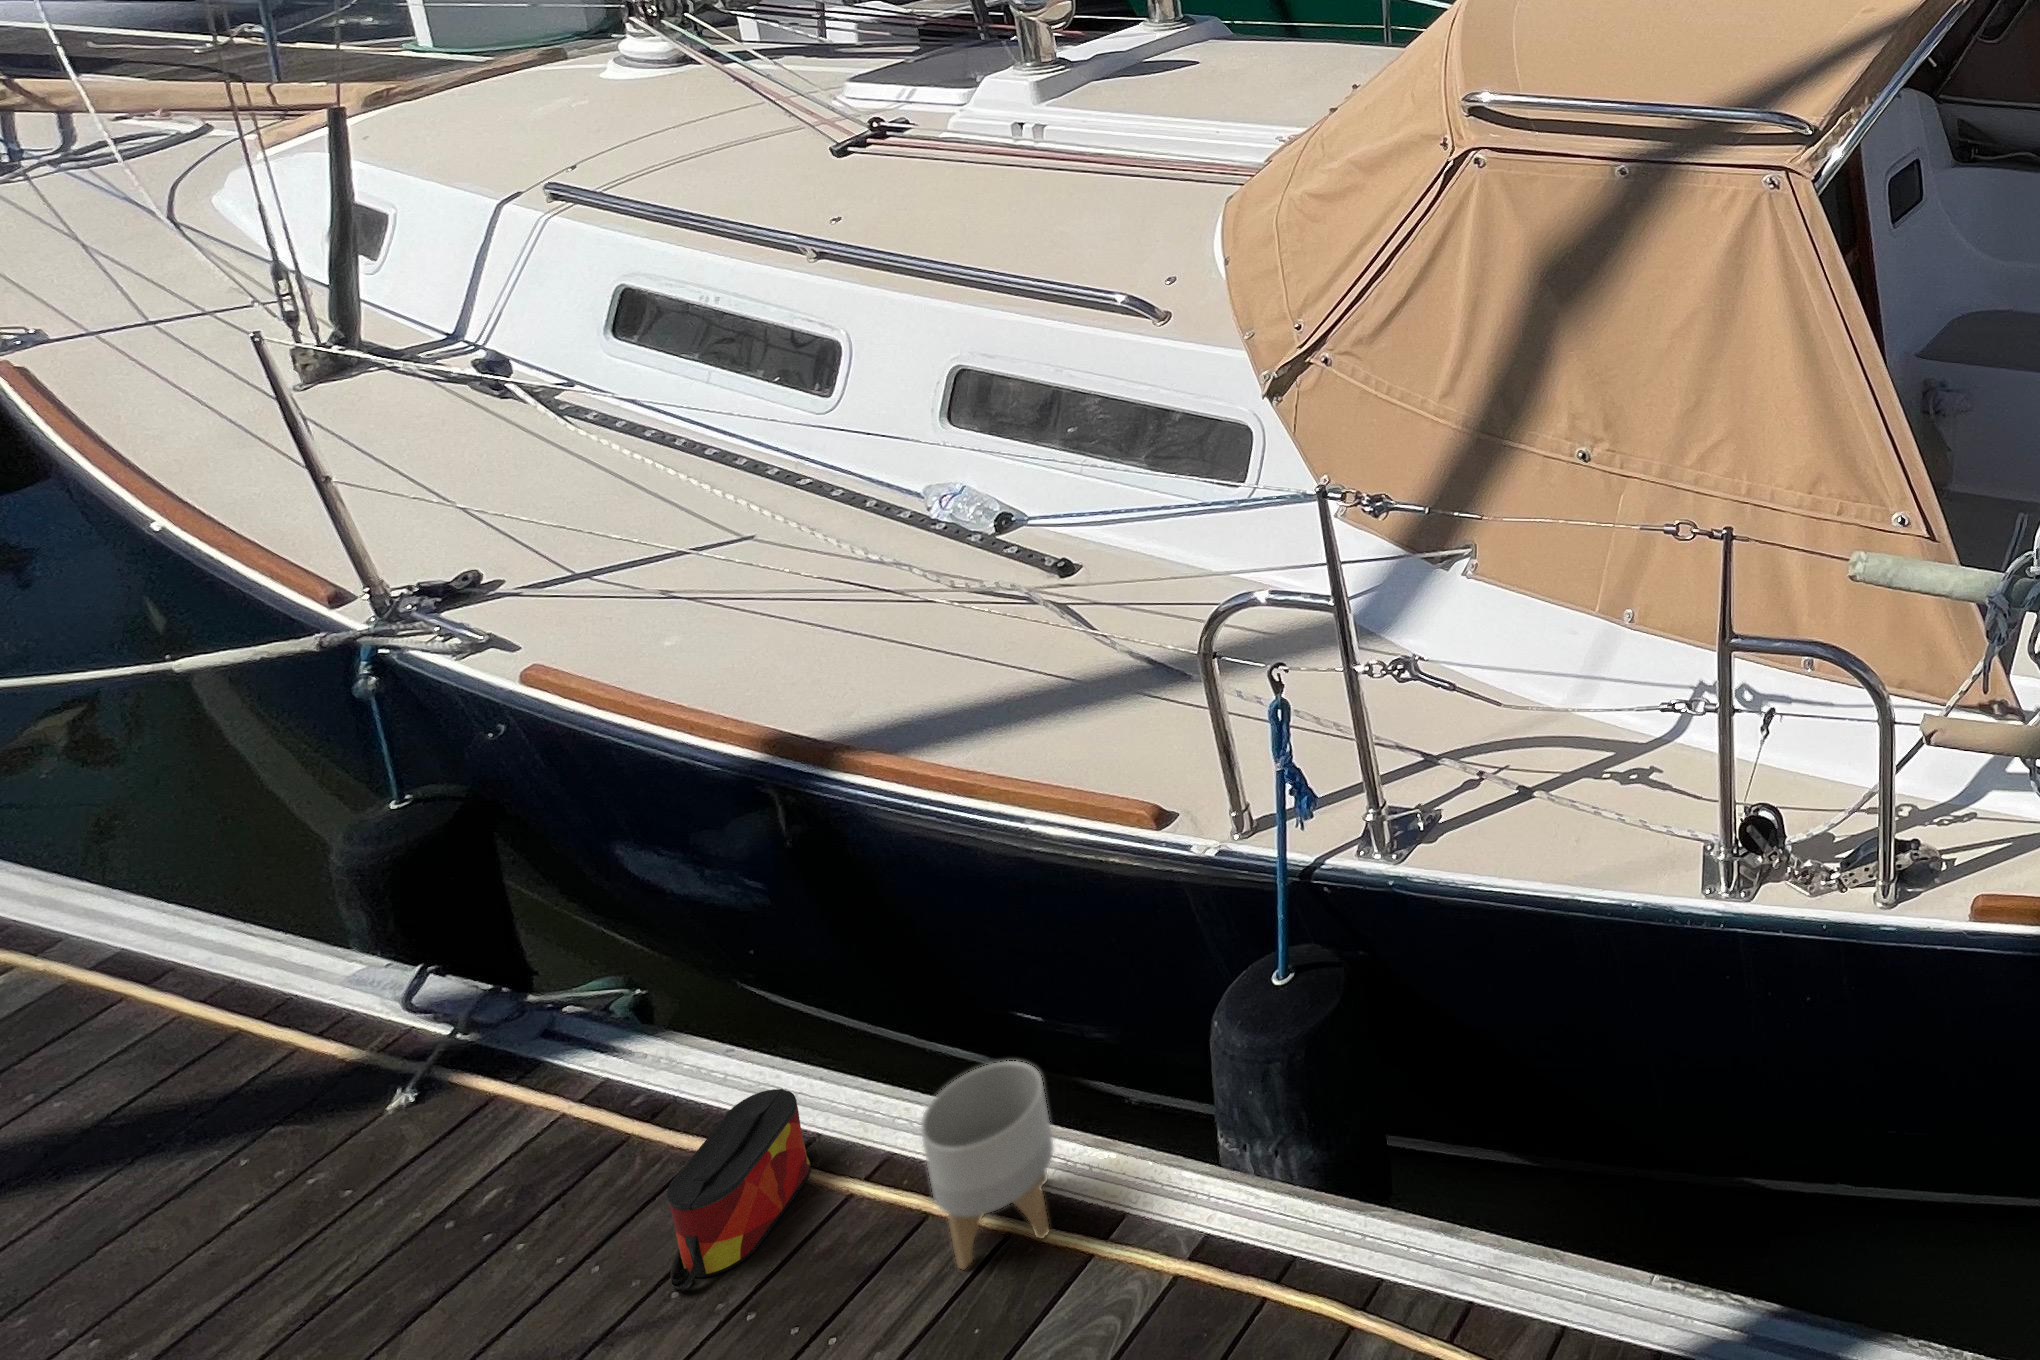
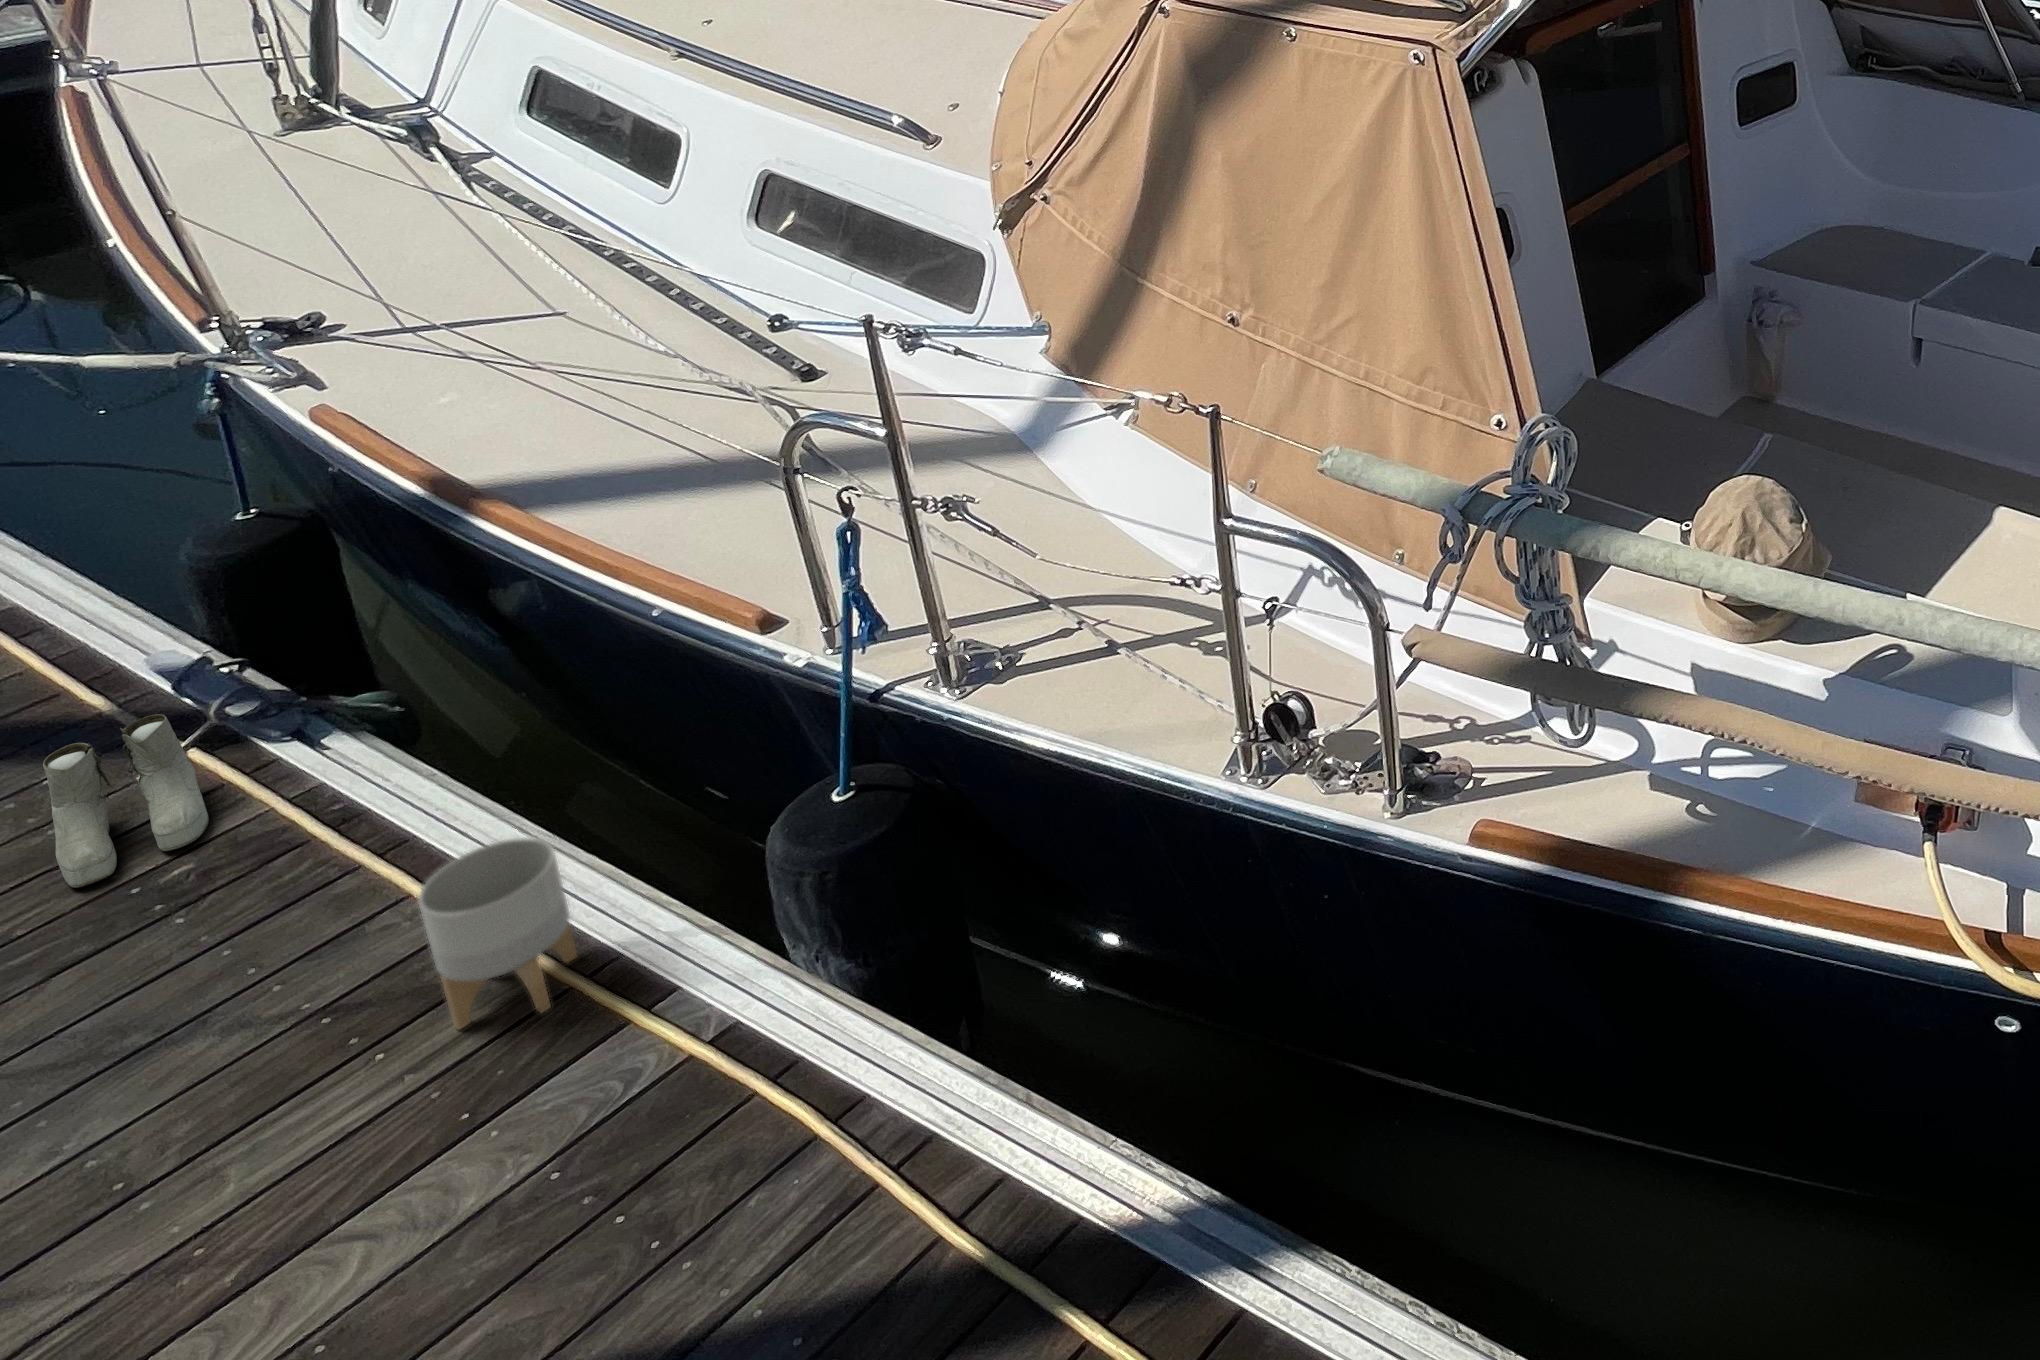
boots: none [393,1008,560,1204] -> present [43,714,209,888]
bag: present [667,1089,811,1289] -> none [206,829,388,1003]

